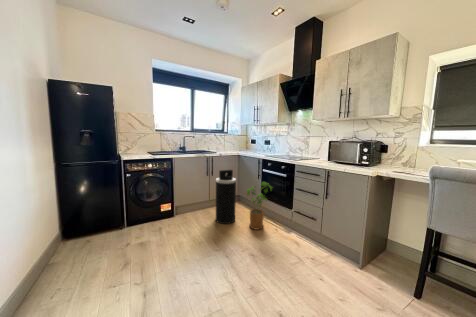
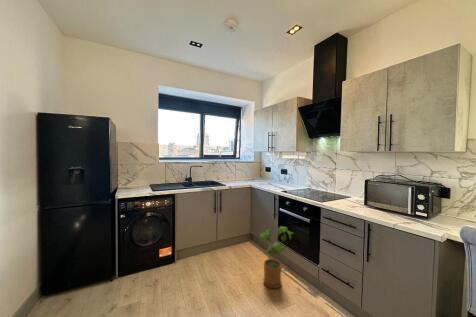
trash can: present [216,170,236,224] -> none [223,208,247,277]

